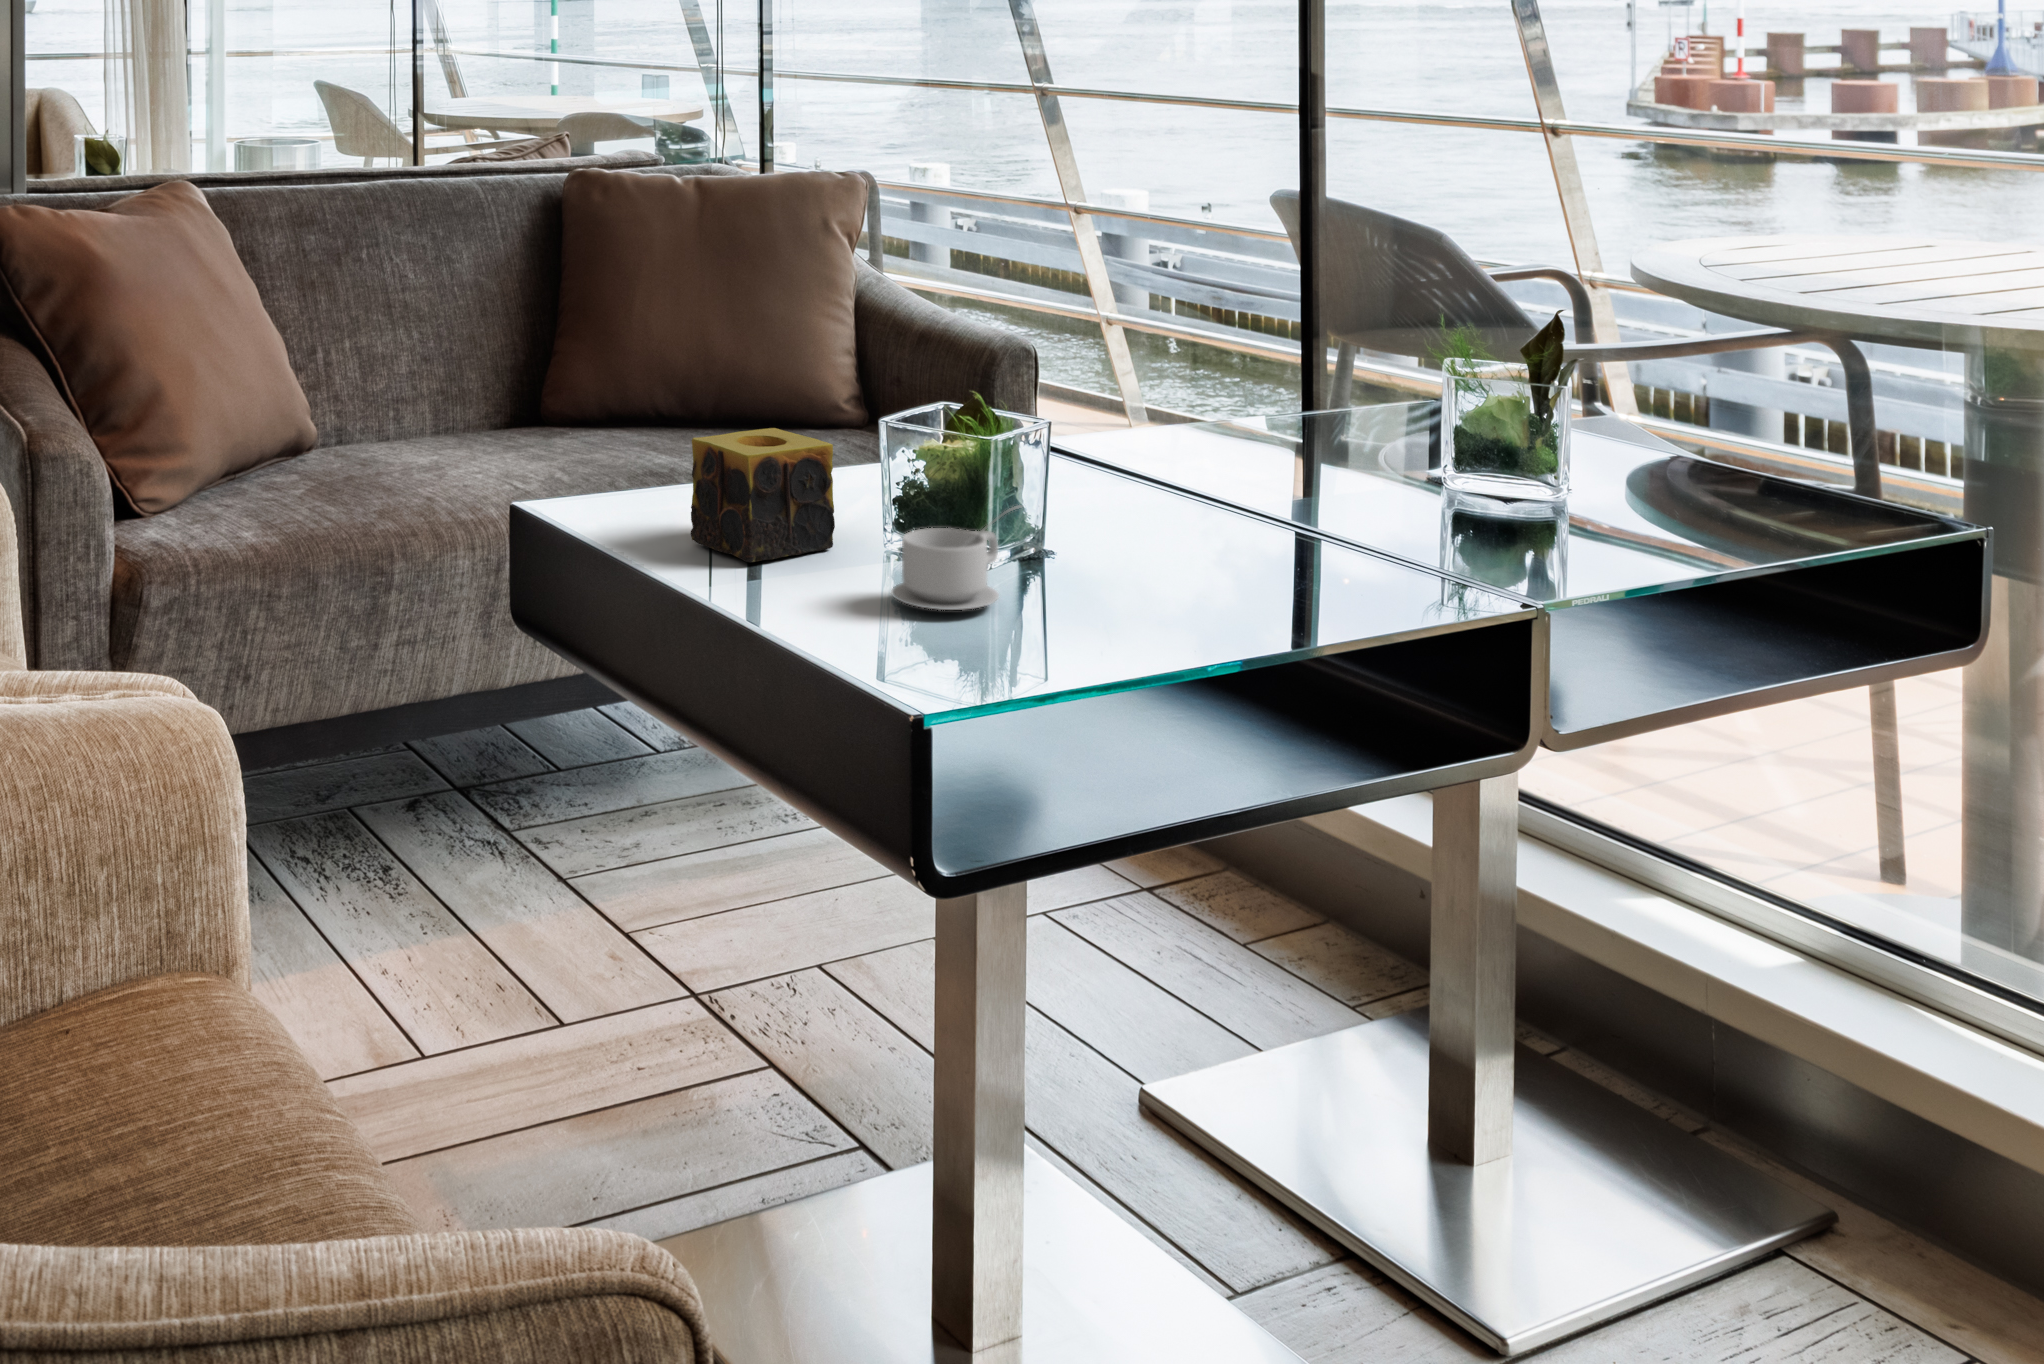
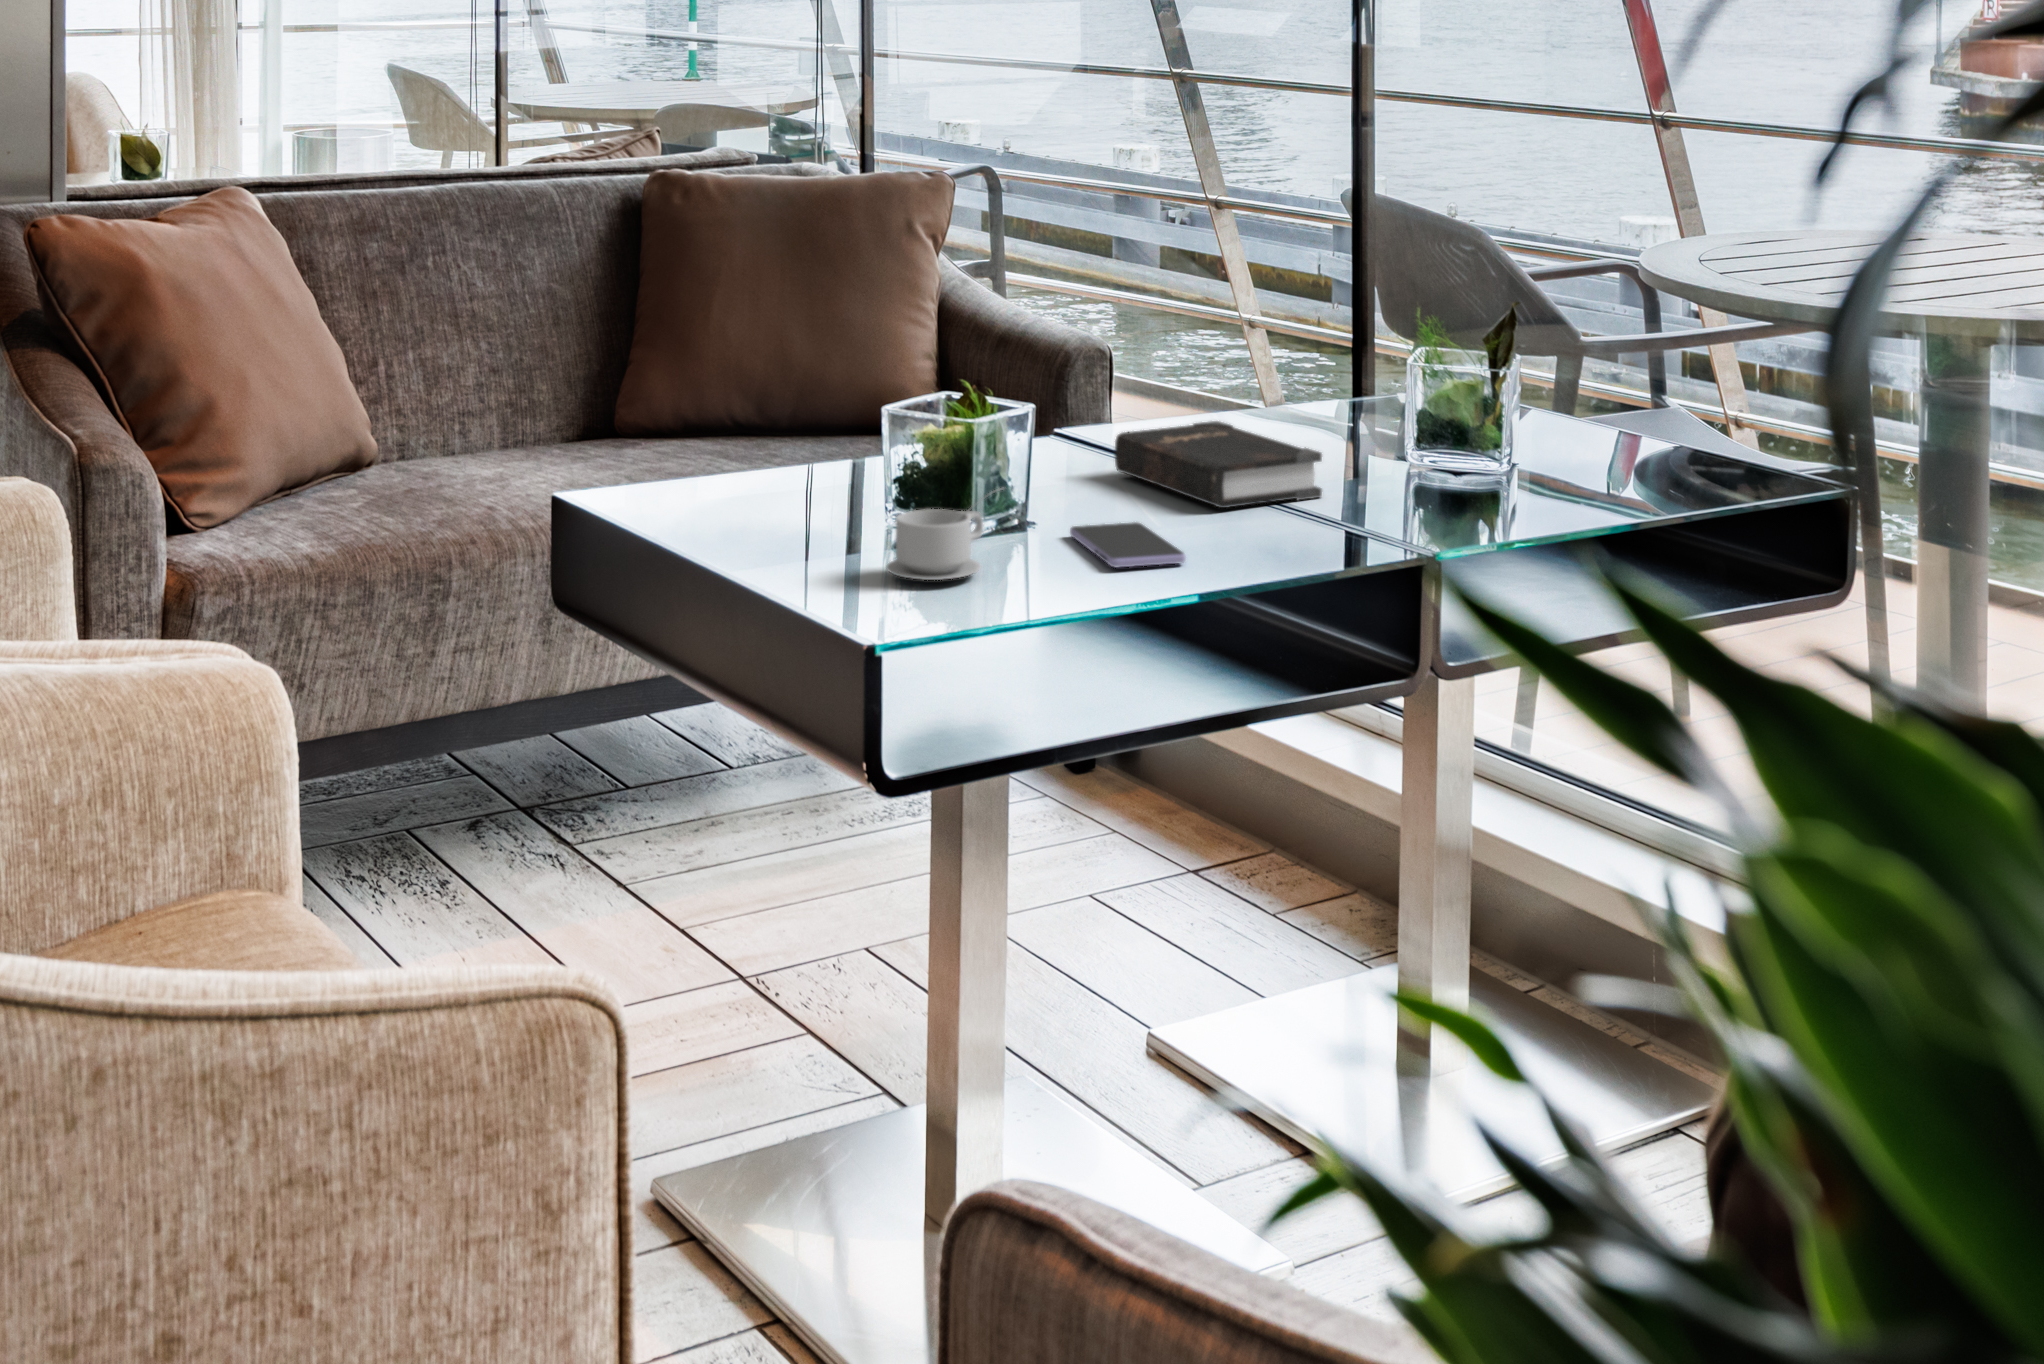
candle: present [691,428,835,562] -> none [717,424,848,546]
hardback book: none [1108,428,1351,528] -> present [1114,421,1322,508]
smartphone: none [1084,543,1230,599] -> present [1070,522,1186,568]

